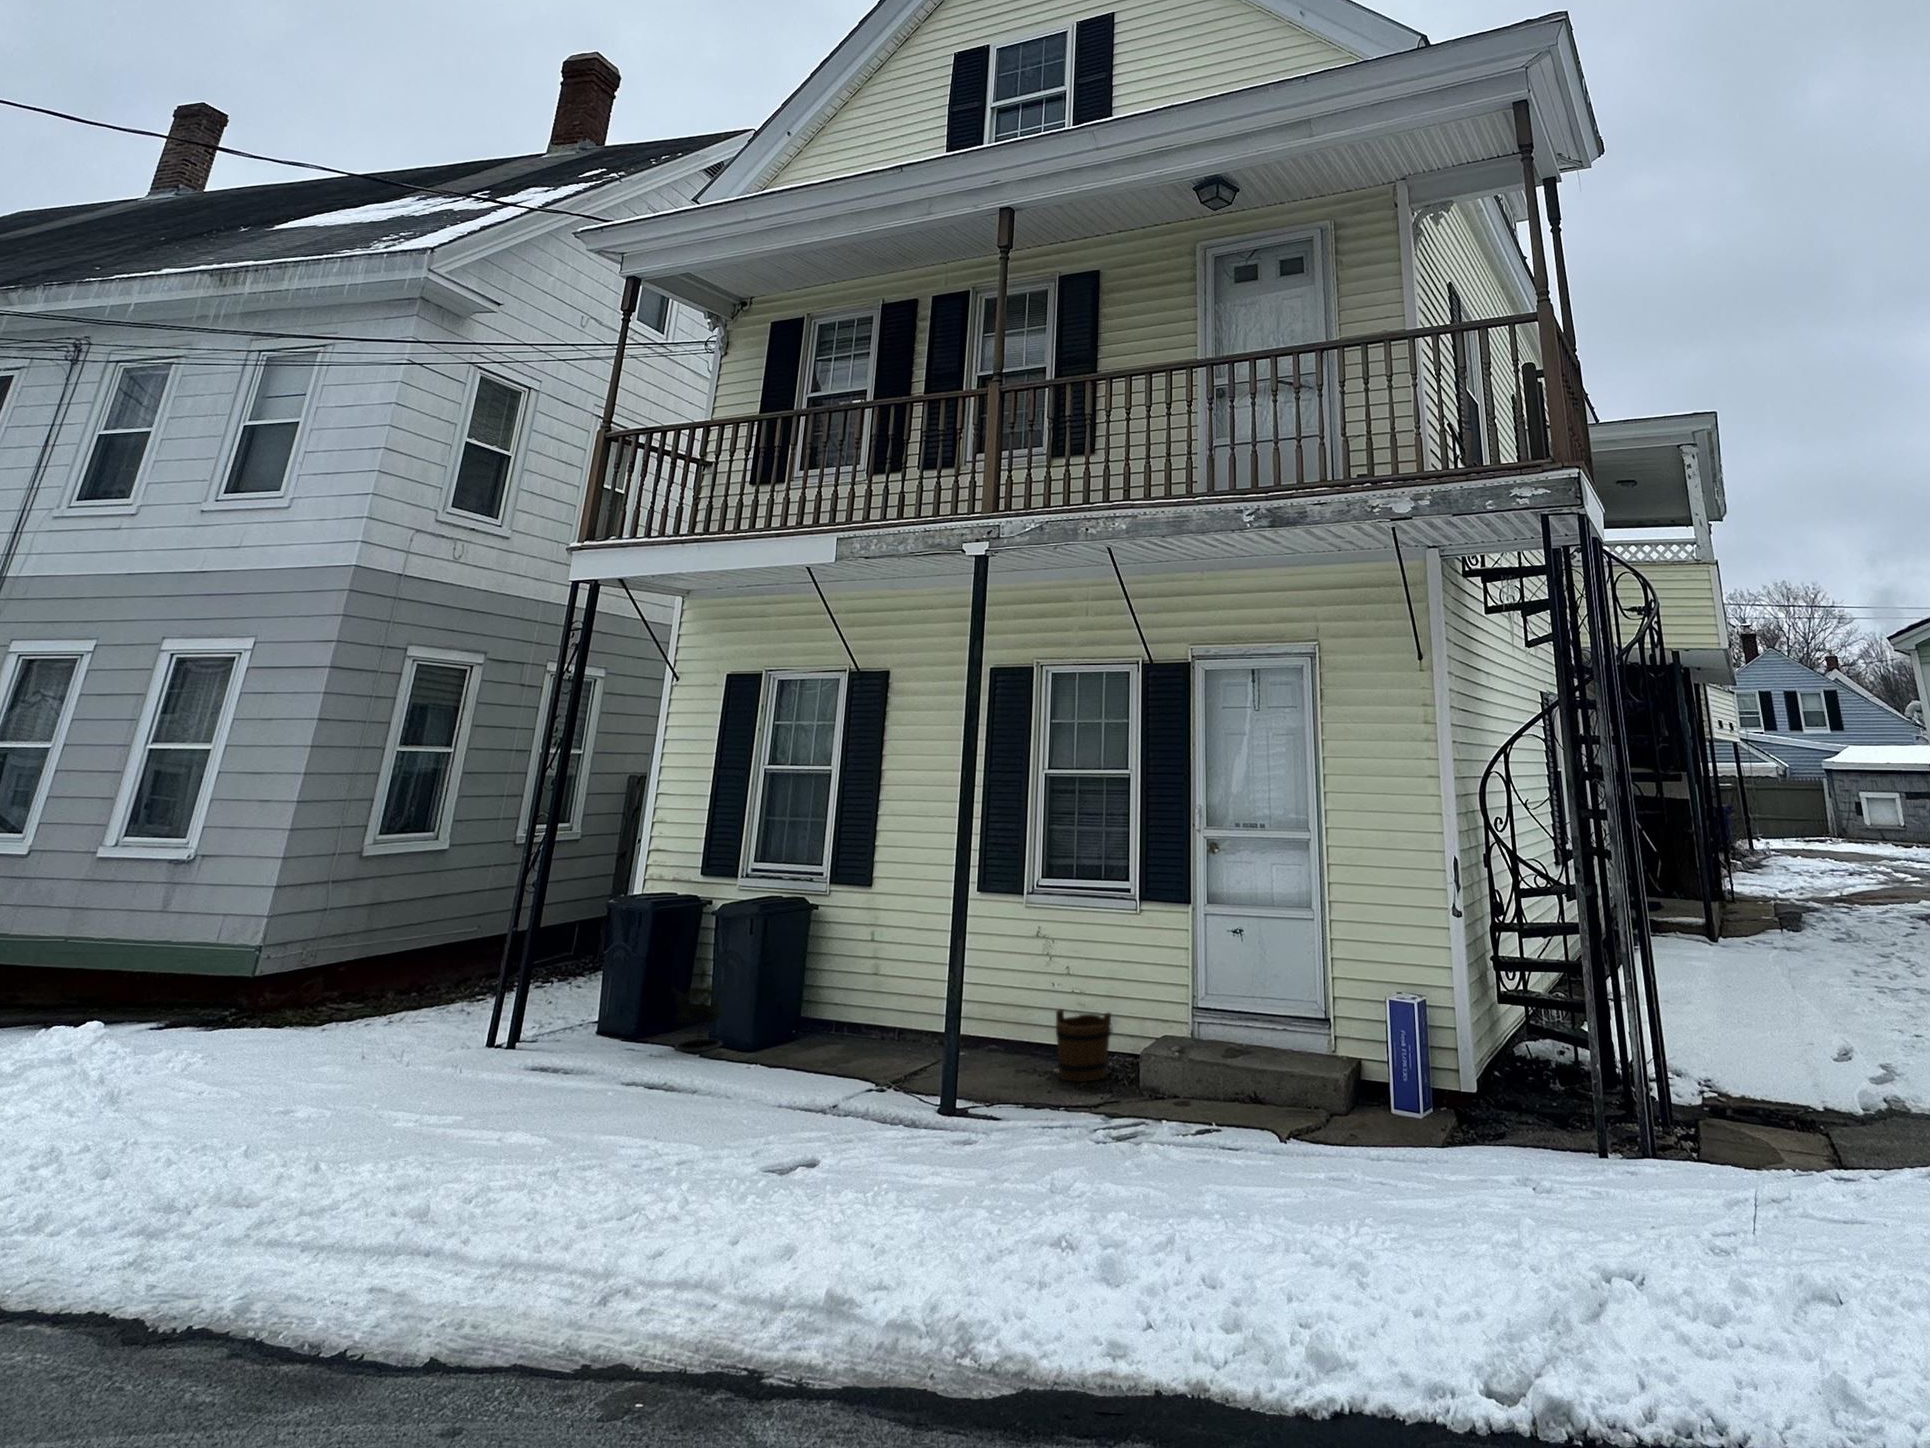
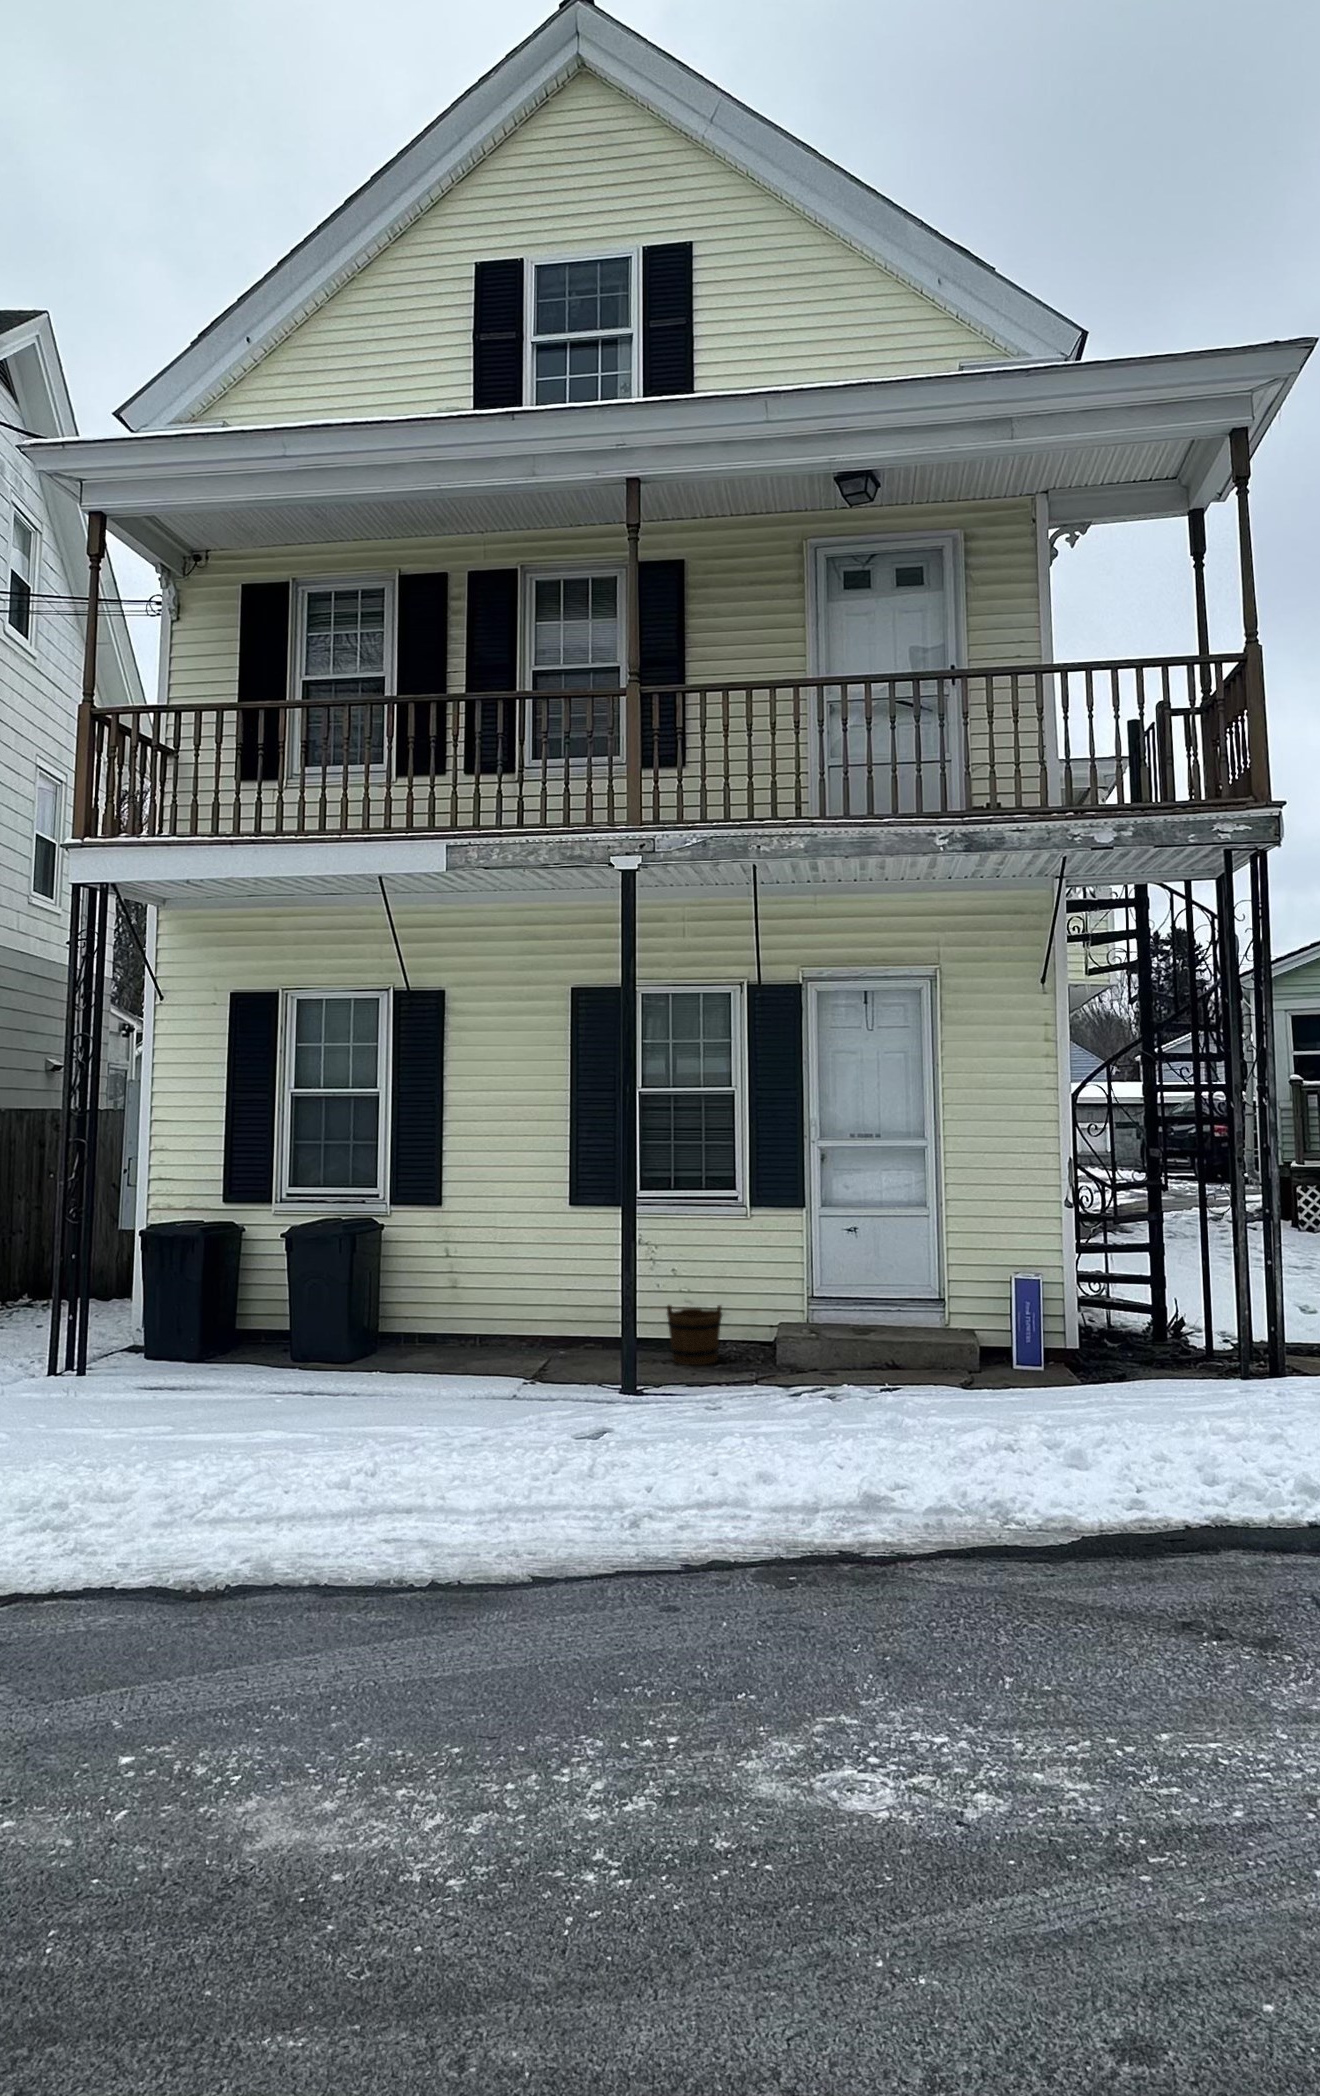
potted tree: present [675,959,724,1052] -> none [258,1274,318,1363]

